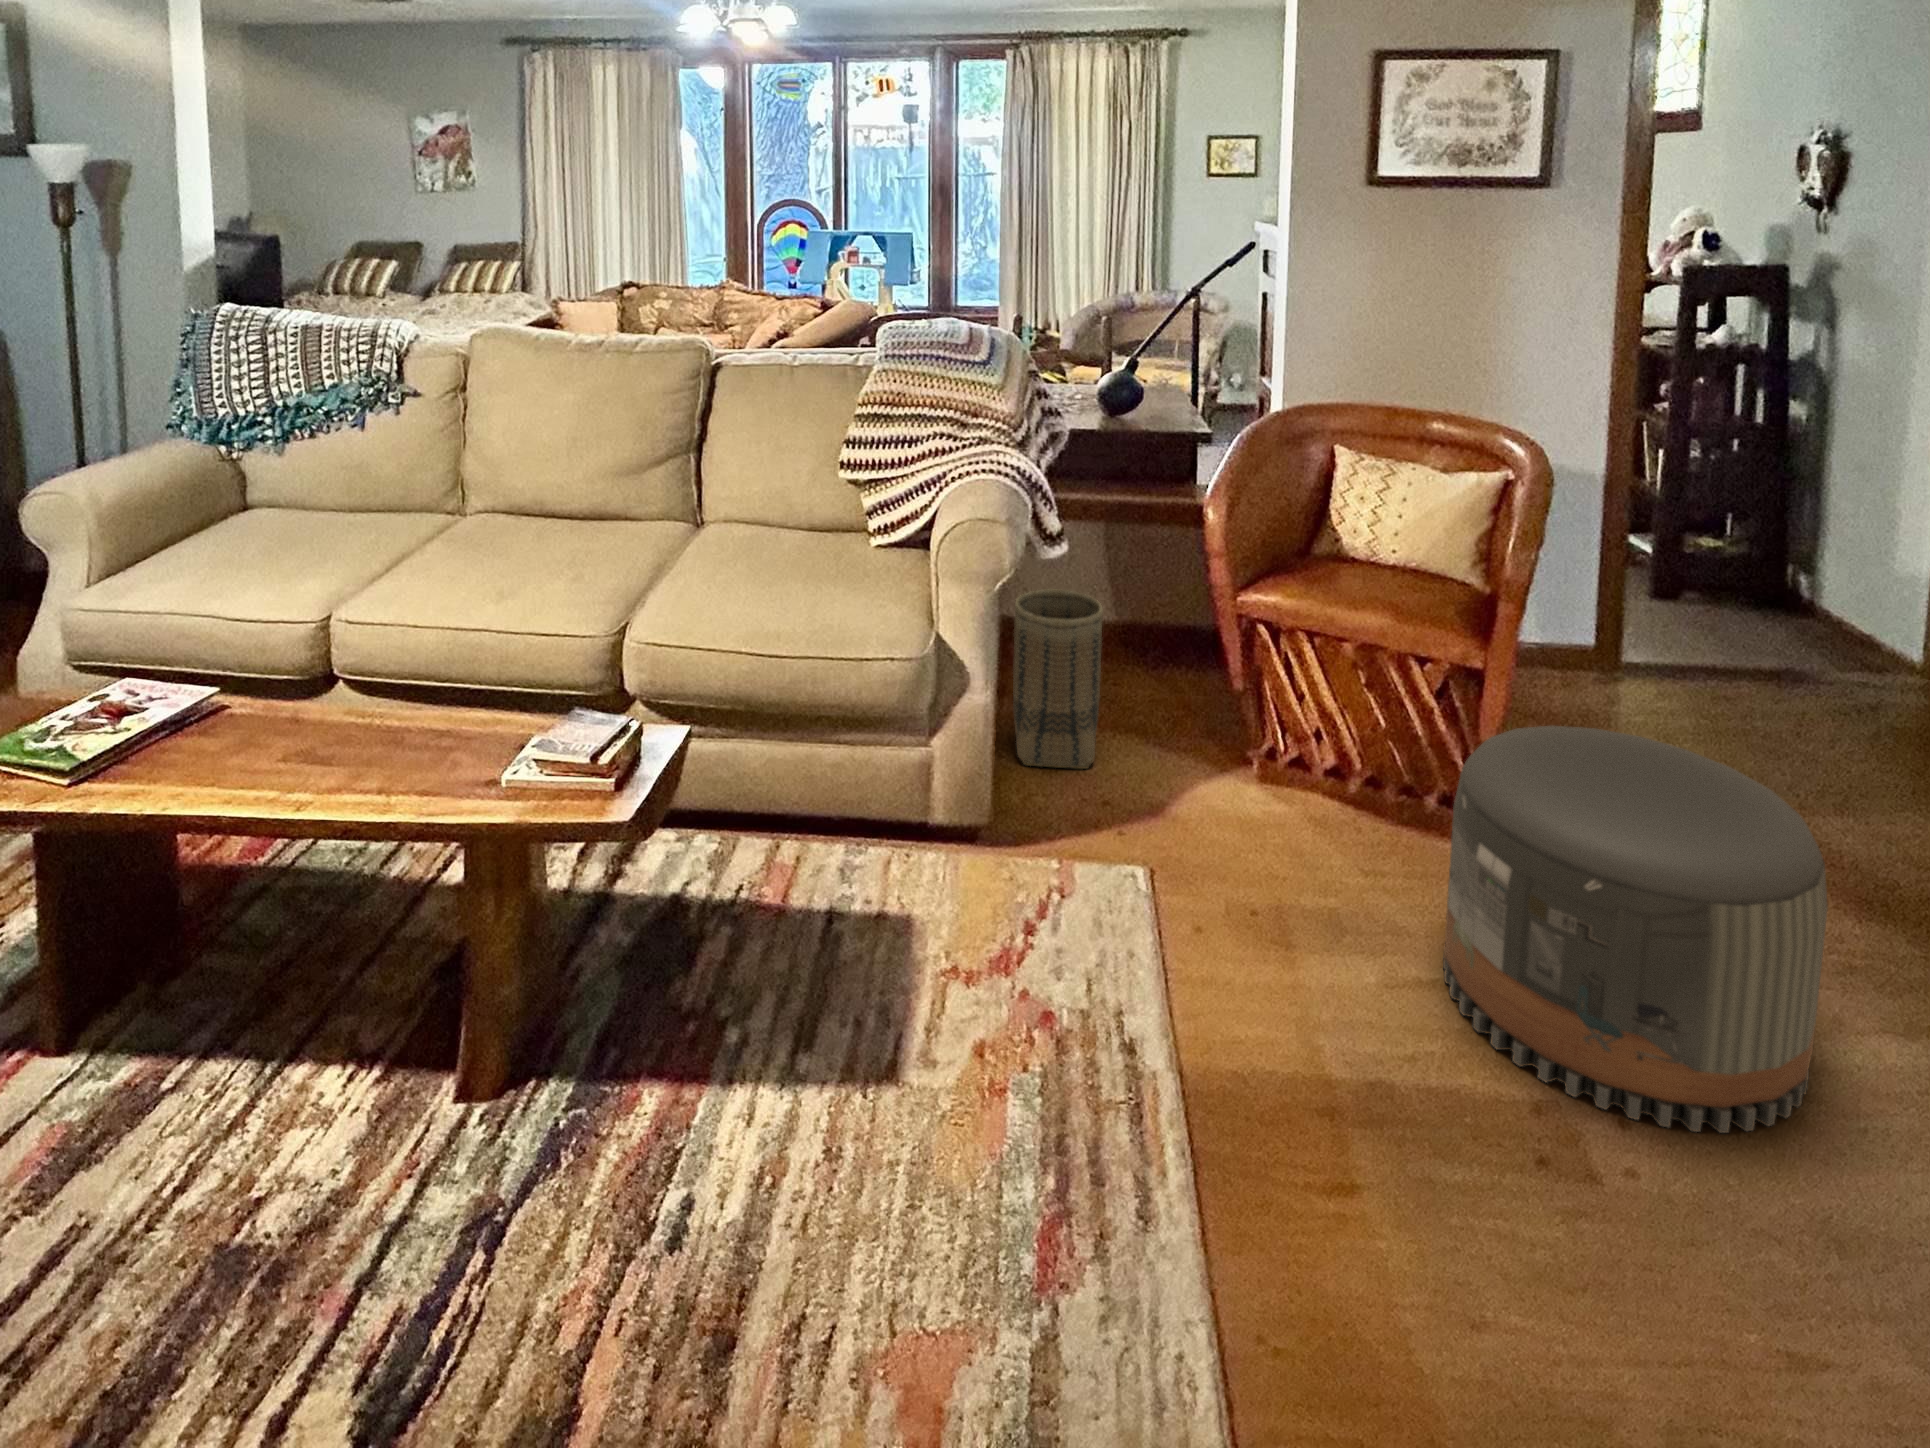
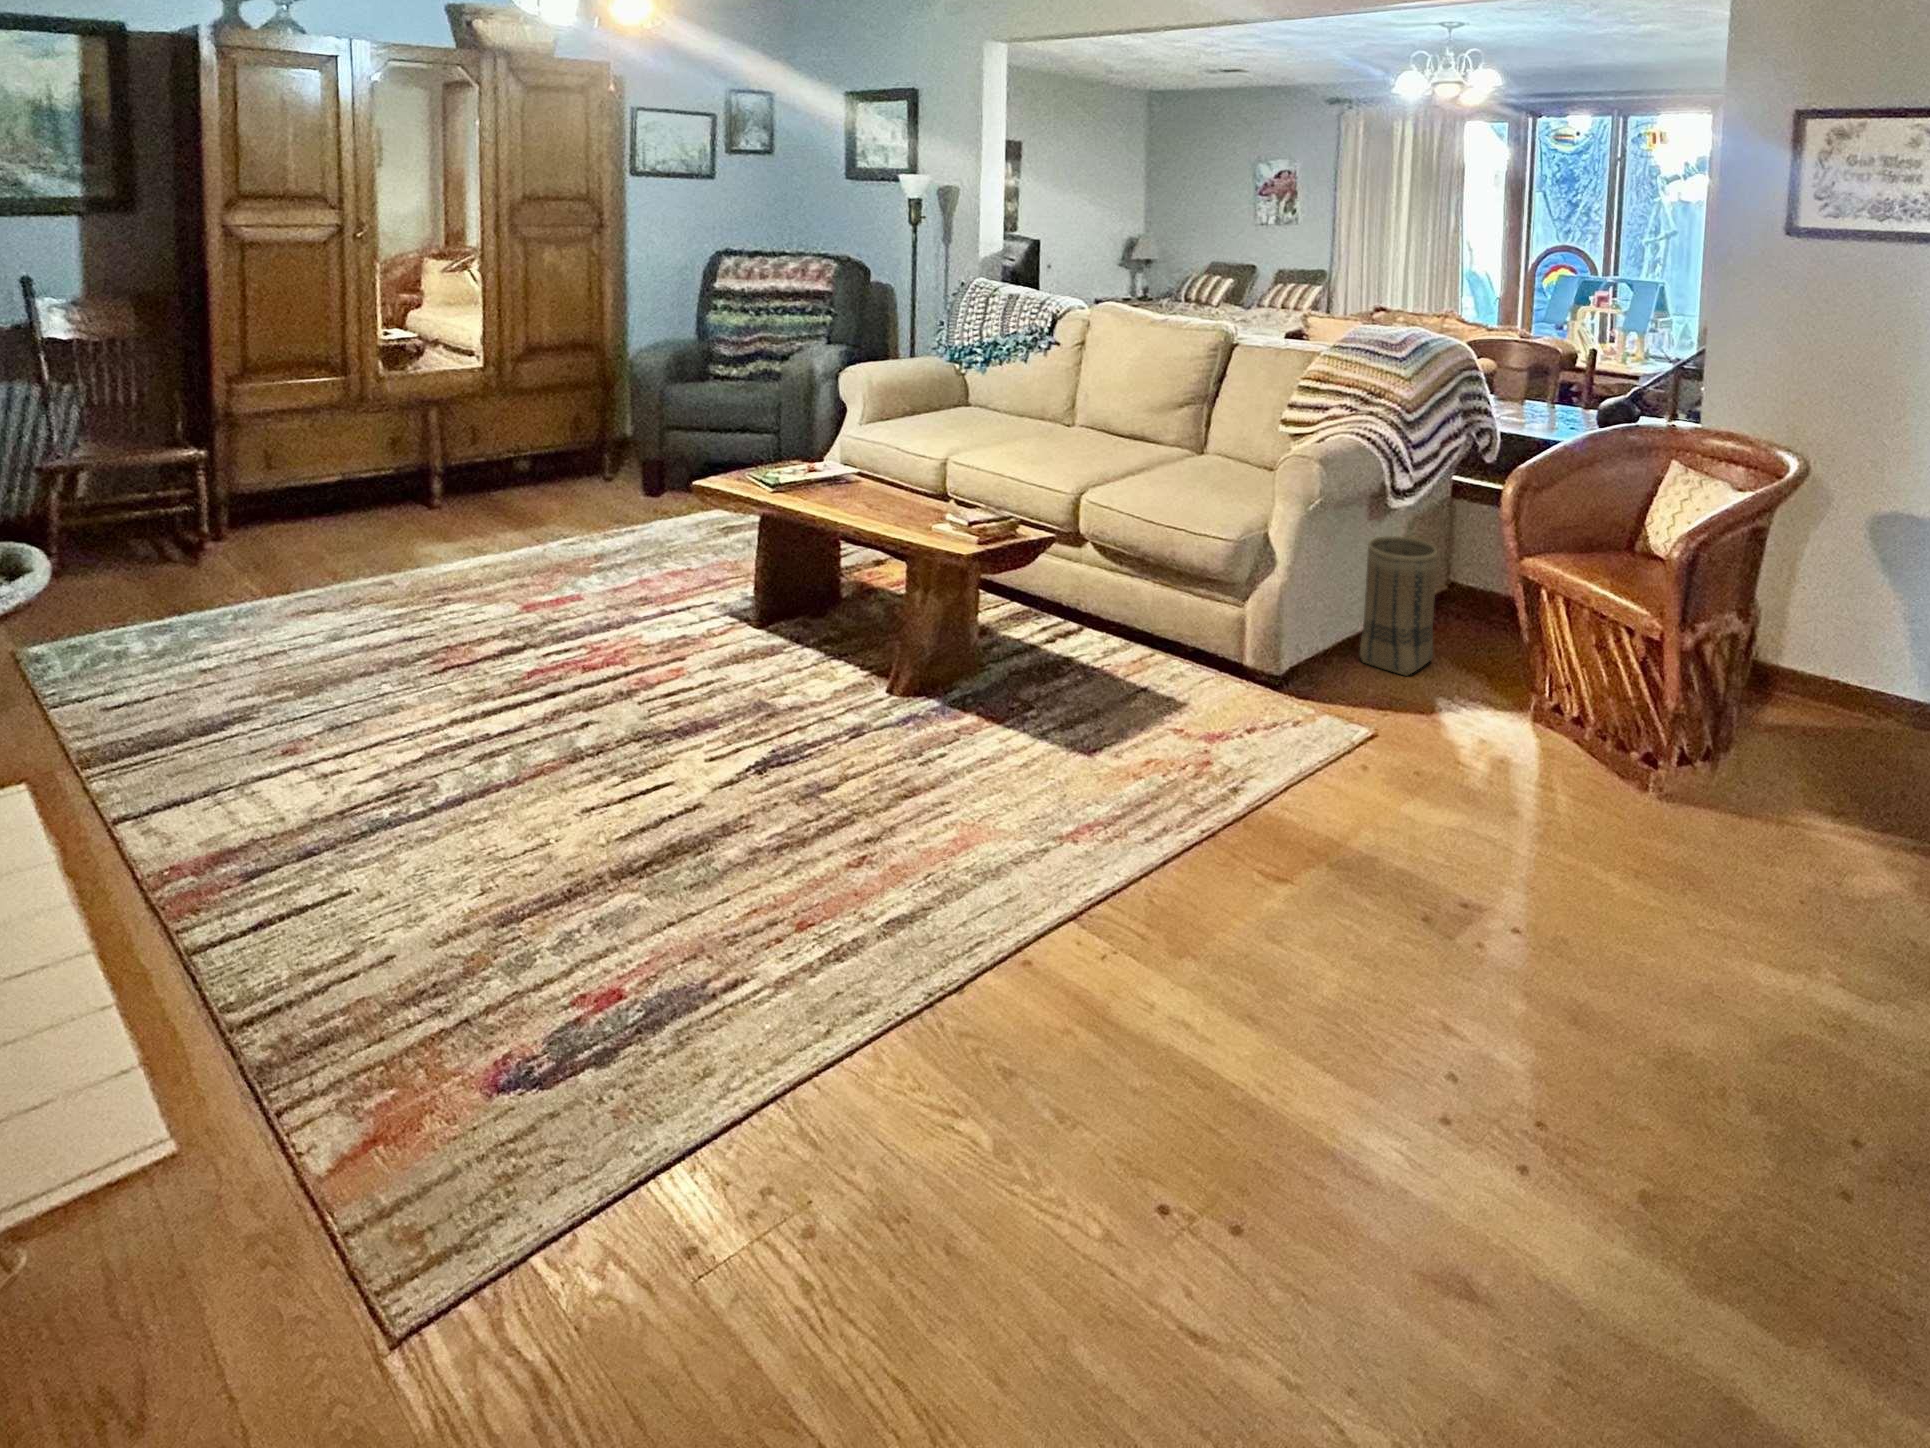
pouf: present [1443,726,1828,1133] -> none [1480,670,1768,982]

